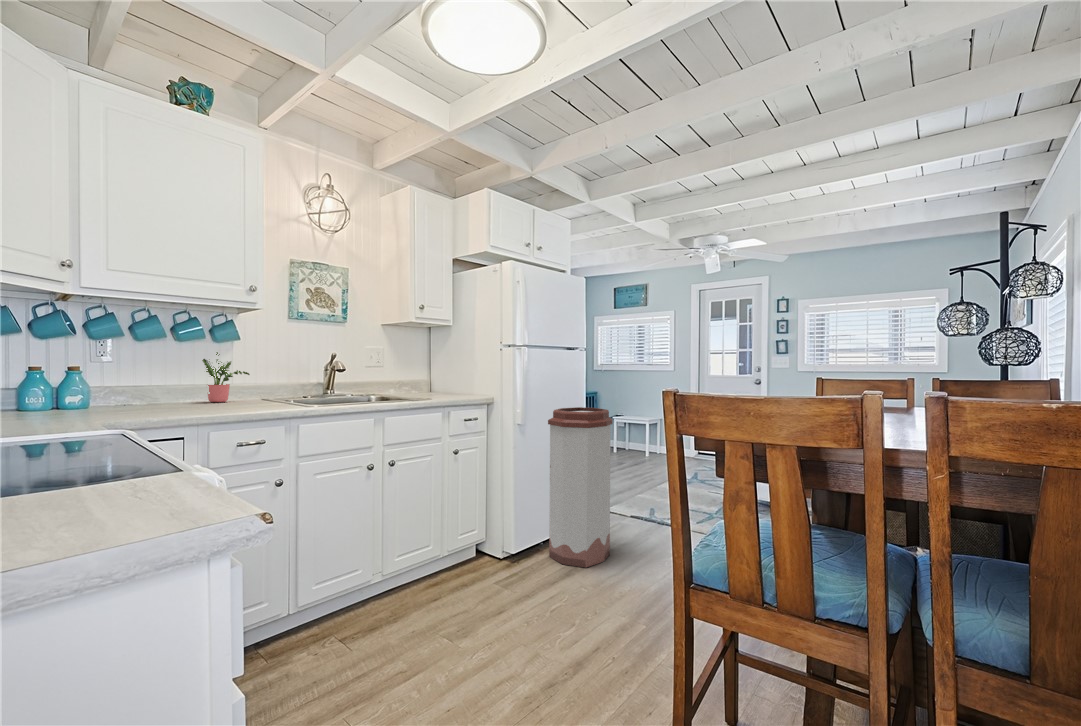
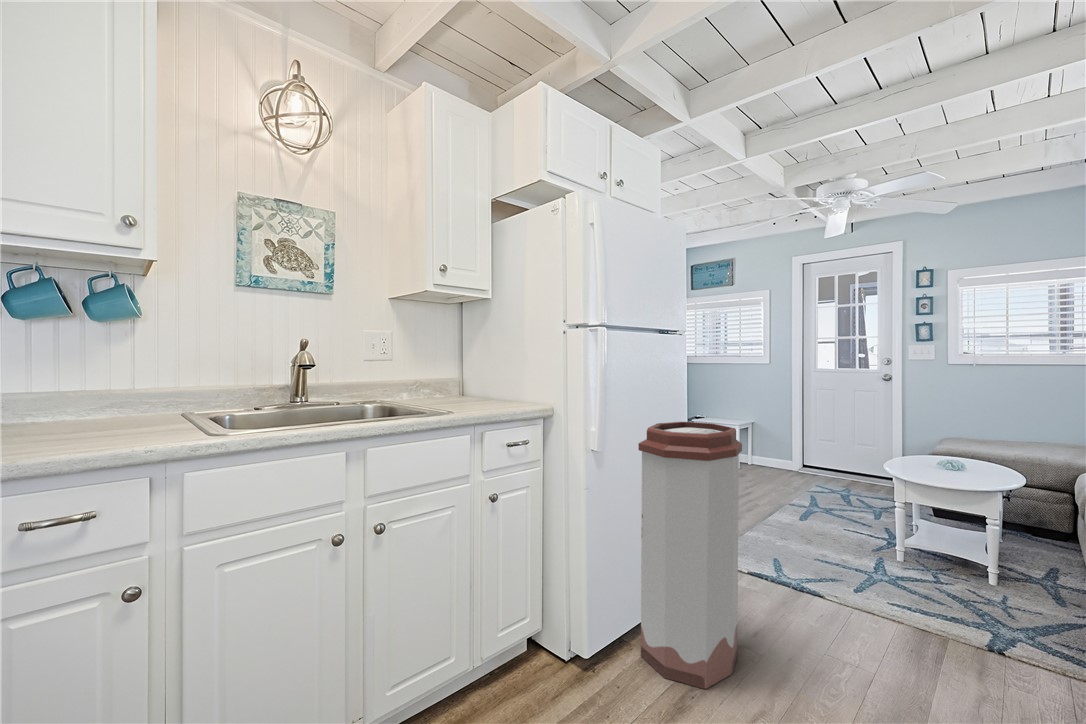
potted plant: present [202,352,250,402] -> none [65,333,164,420]

